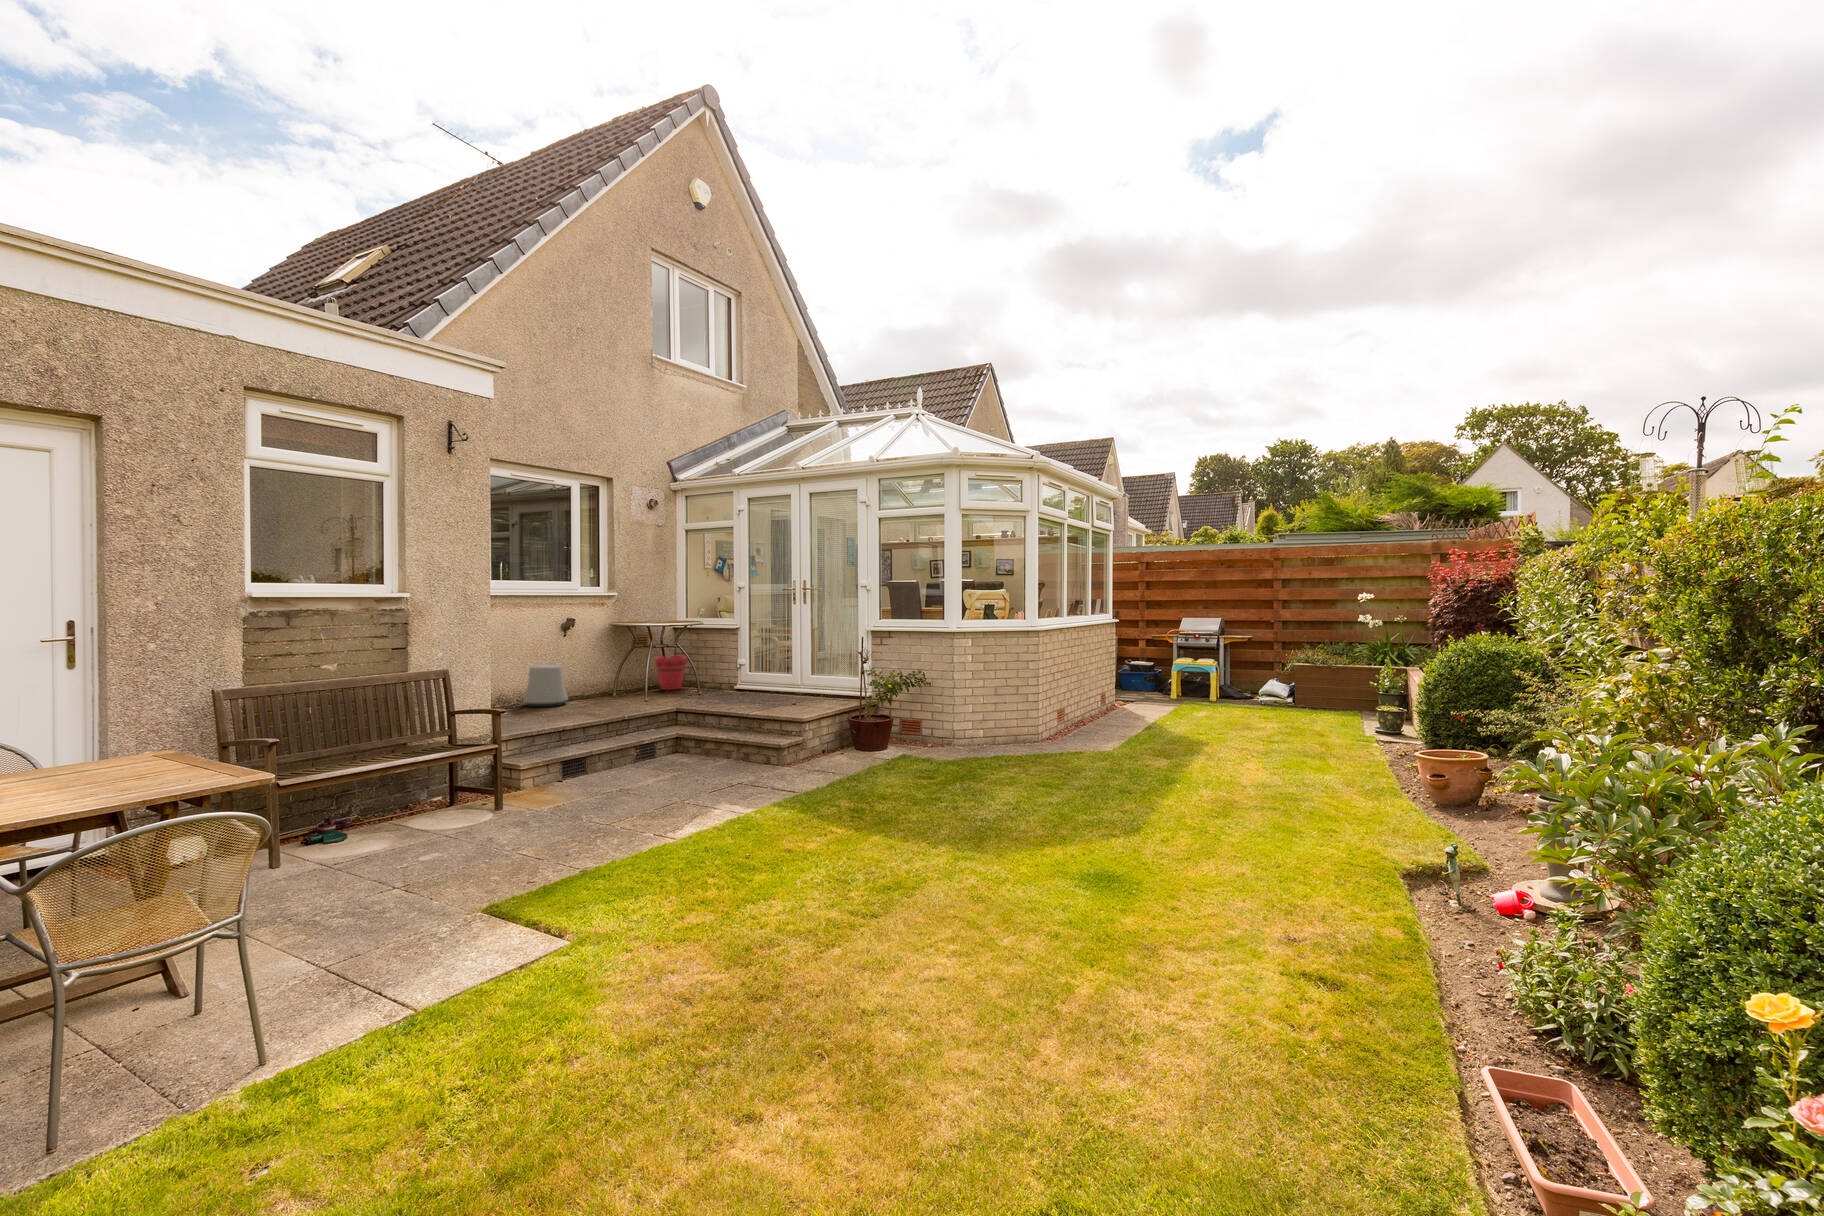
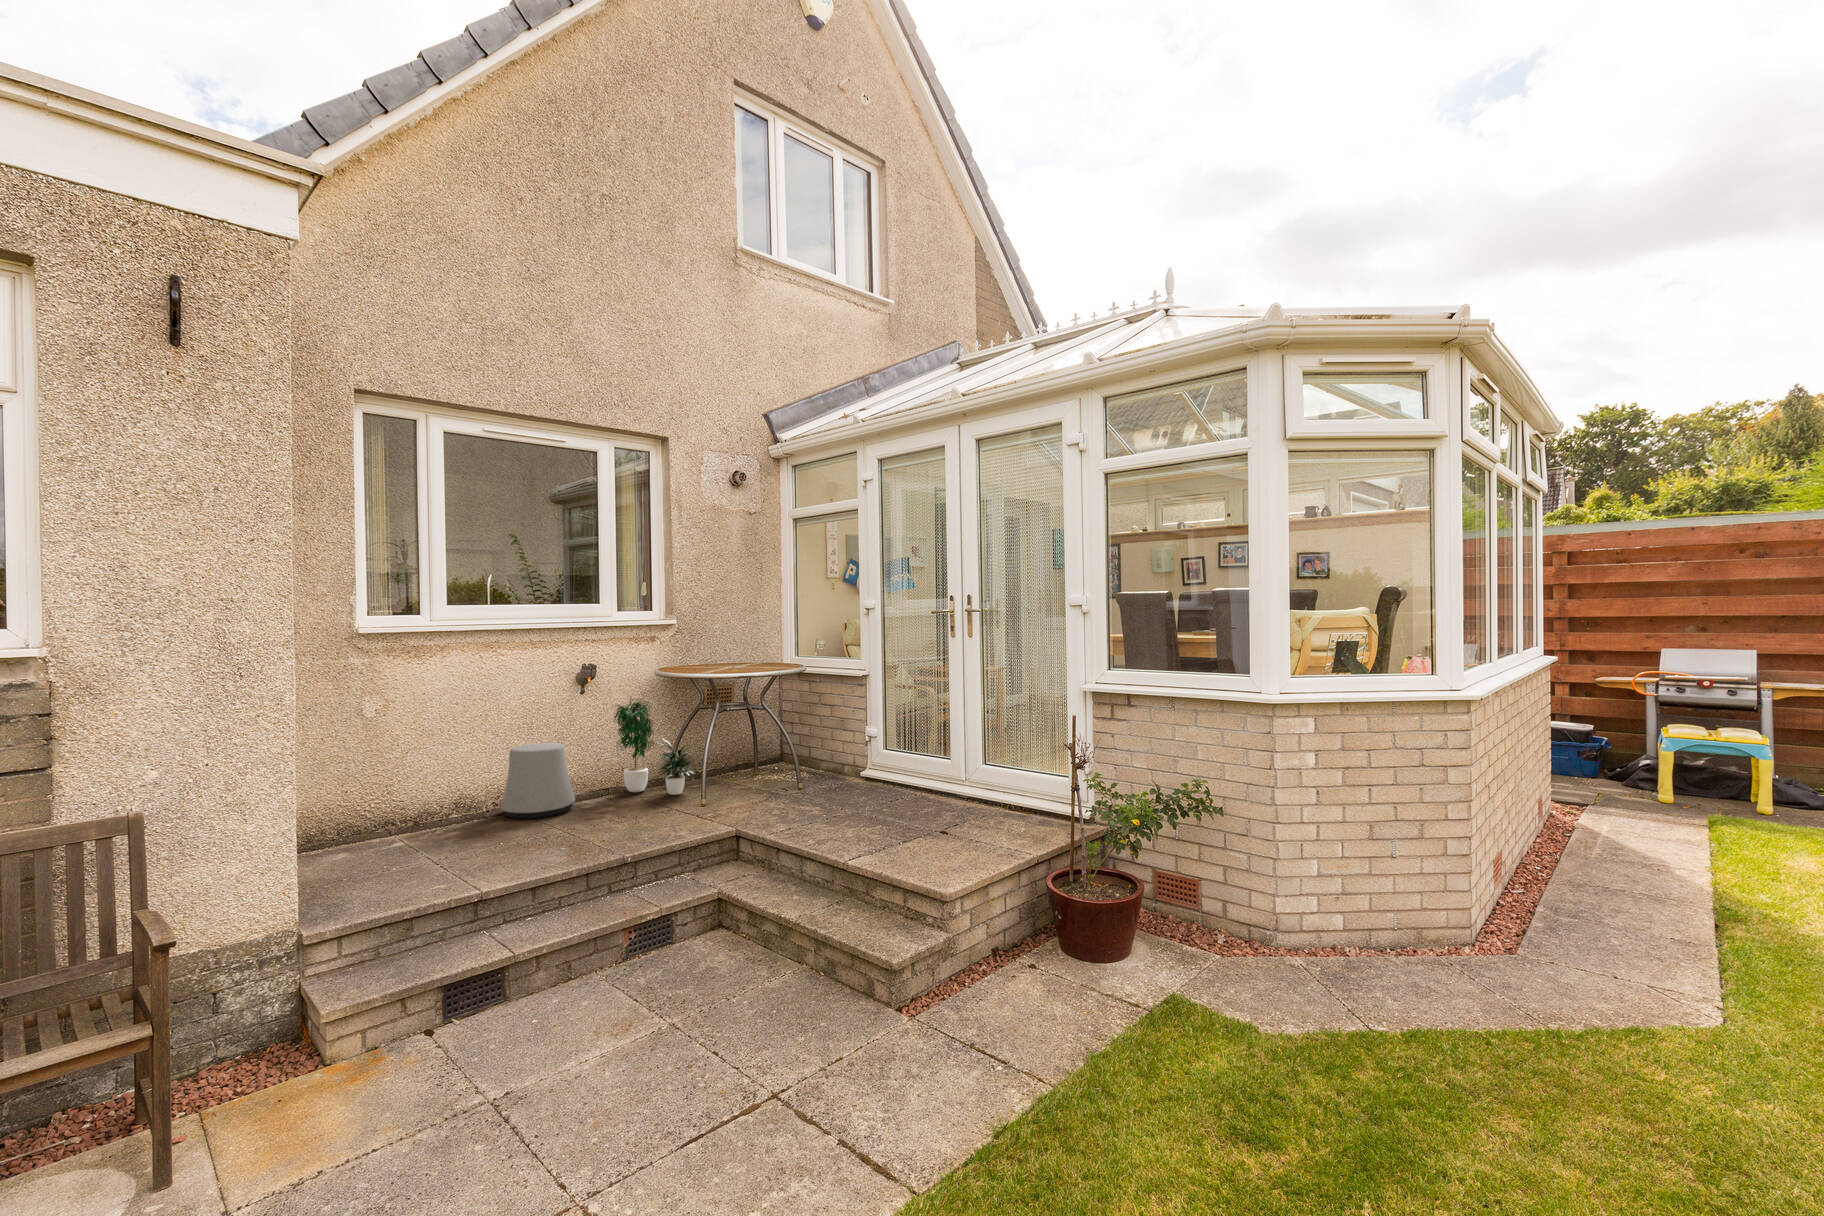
potted plant: none [583,638,638,697] -> present [613,698,694,795]
bucket: present [654,656,687,690] -> none [736,718,788,775]

